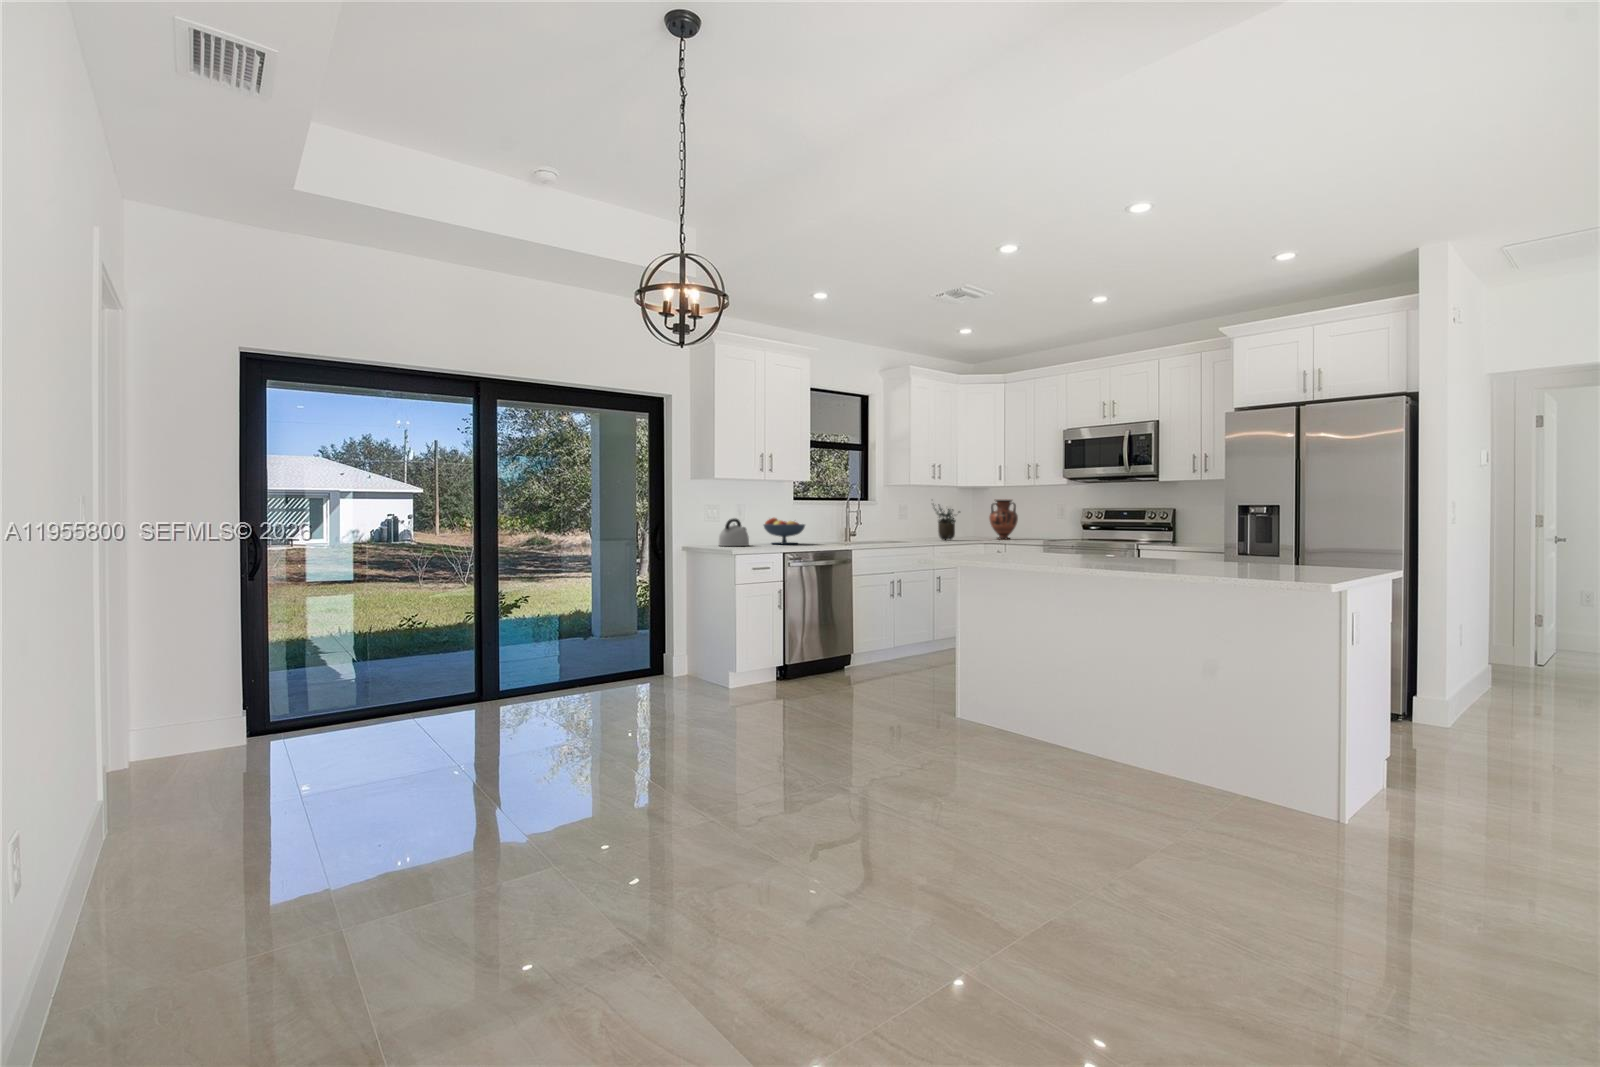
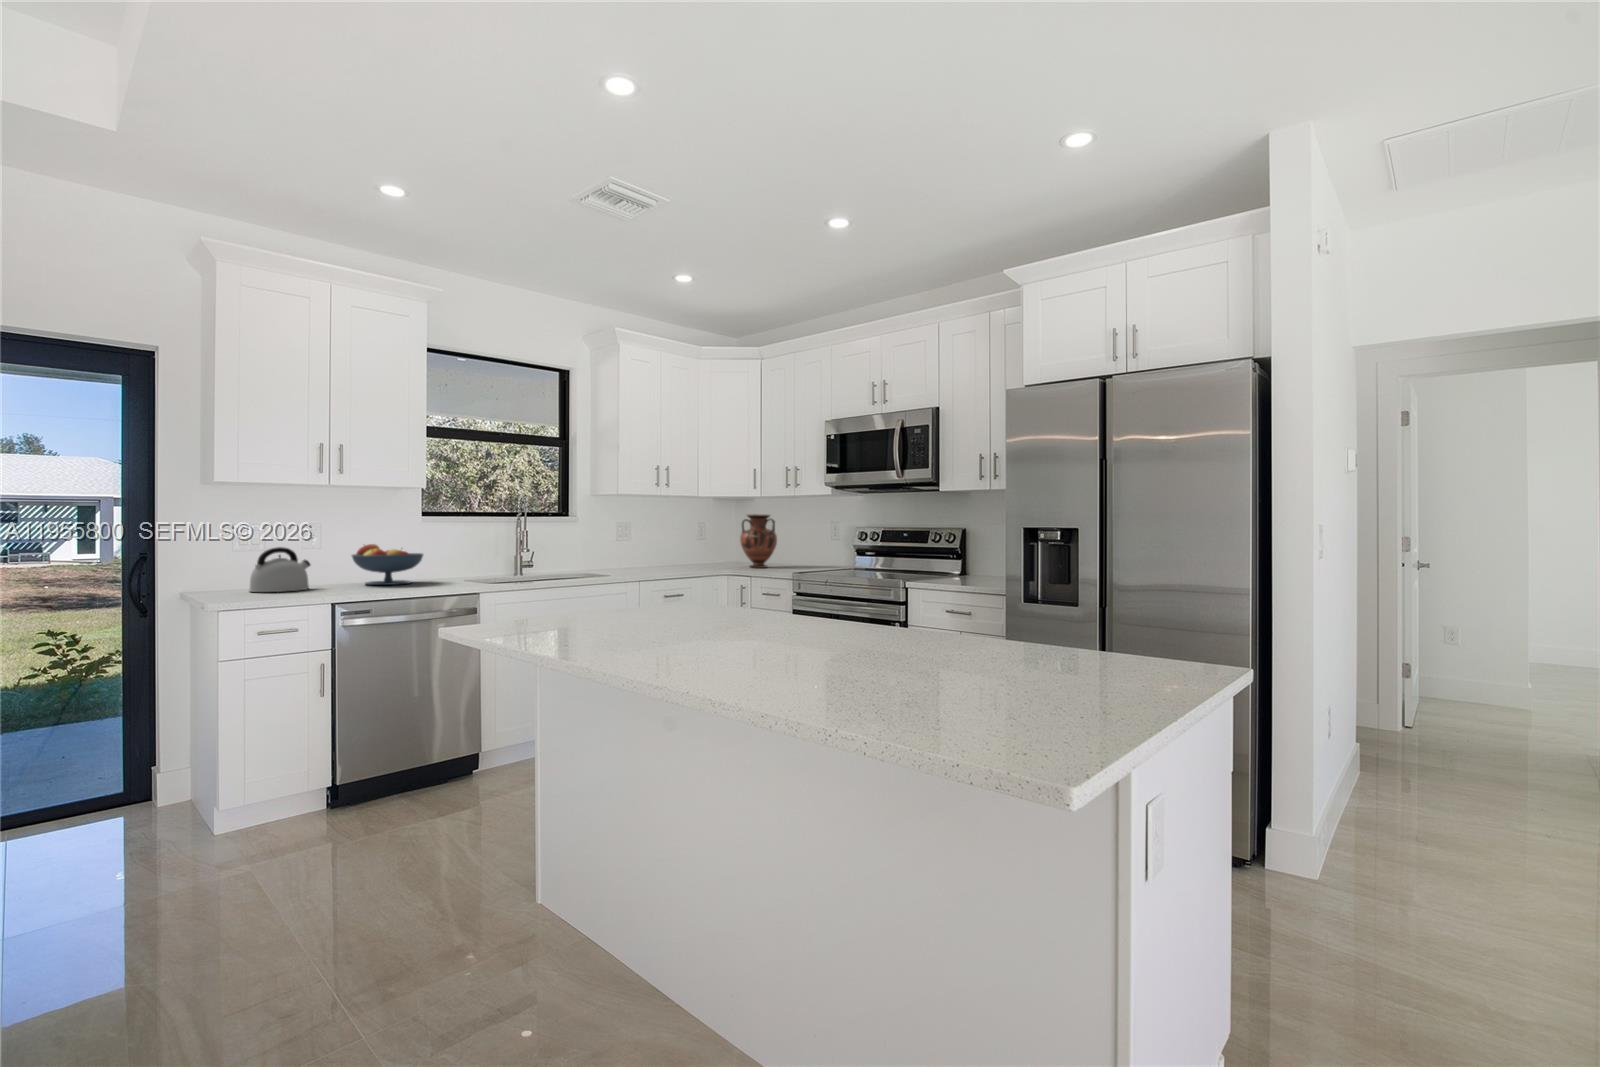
potted plant: present [935,507,956,540] -> none [651,514,689,571]

